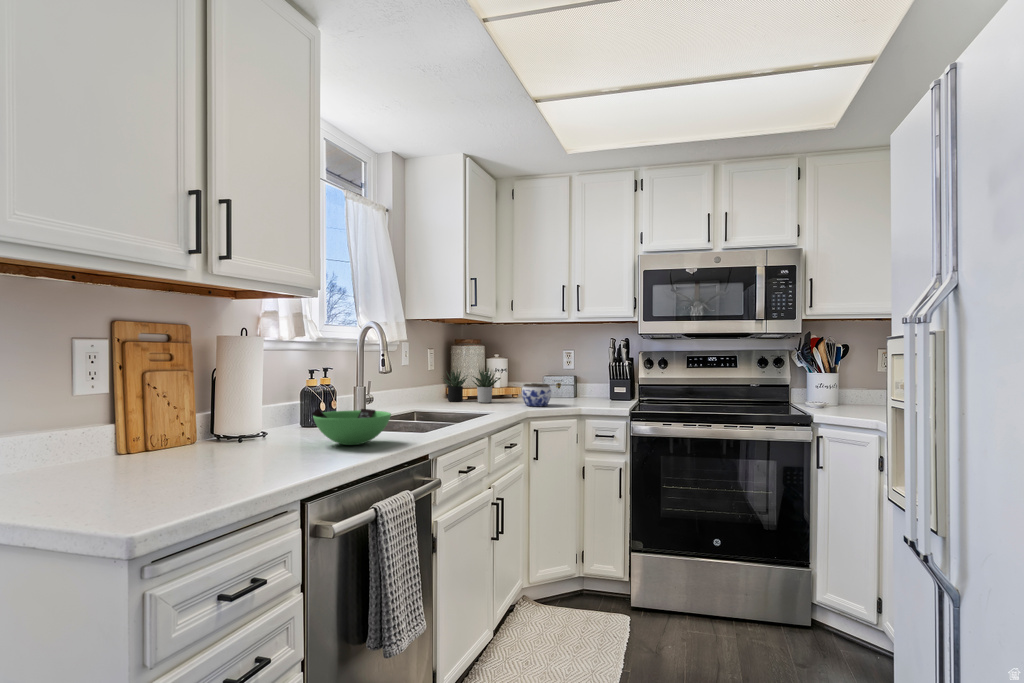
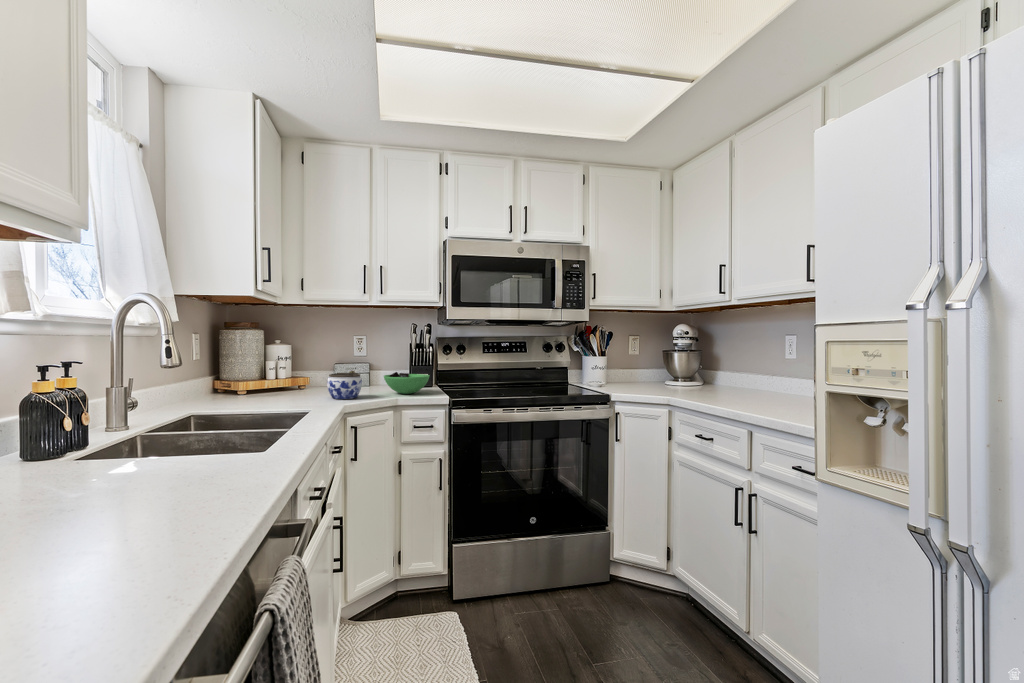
succulent plant: present [444,368,499,403] -> none [214,354,297,398]
bowl: present [312,409,391,445] -> present [384,372,430,394]

